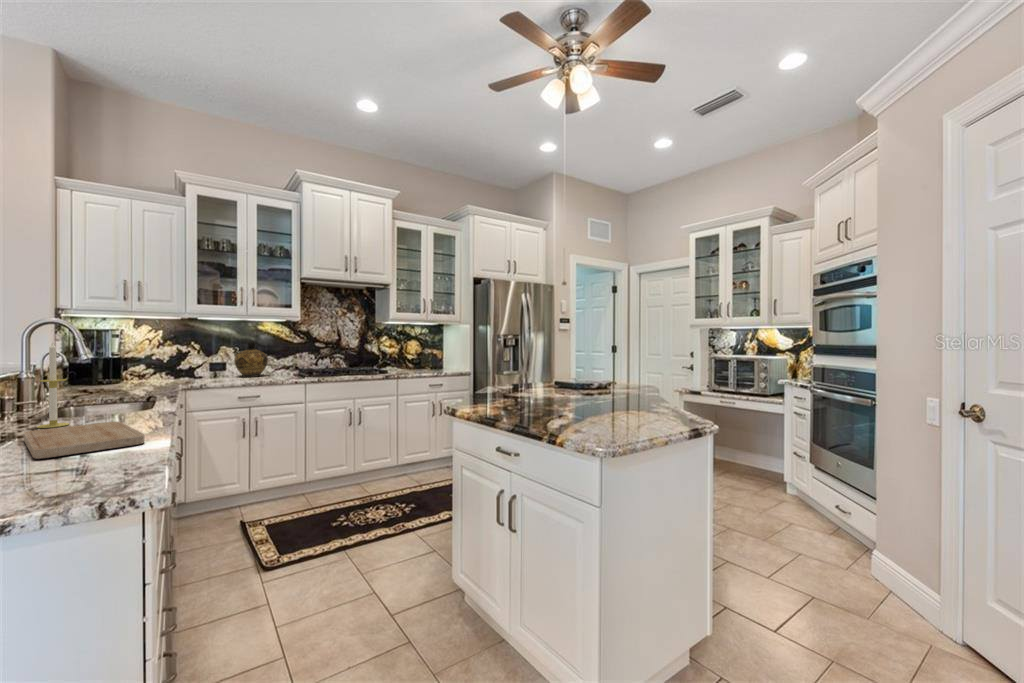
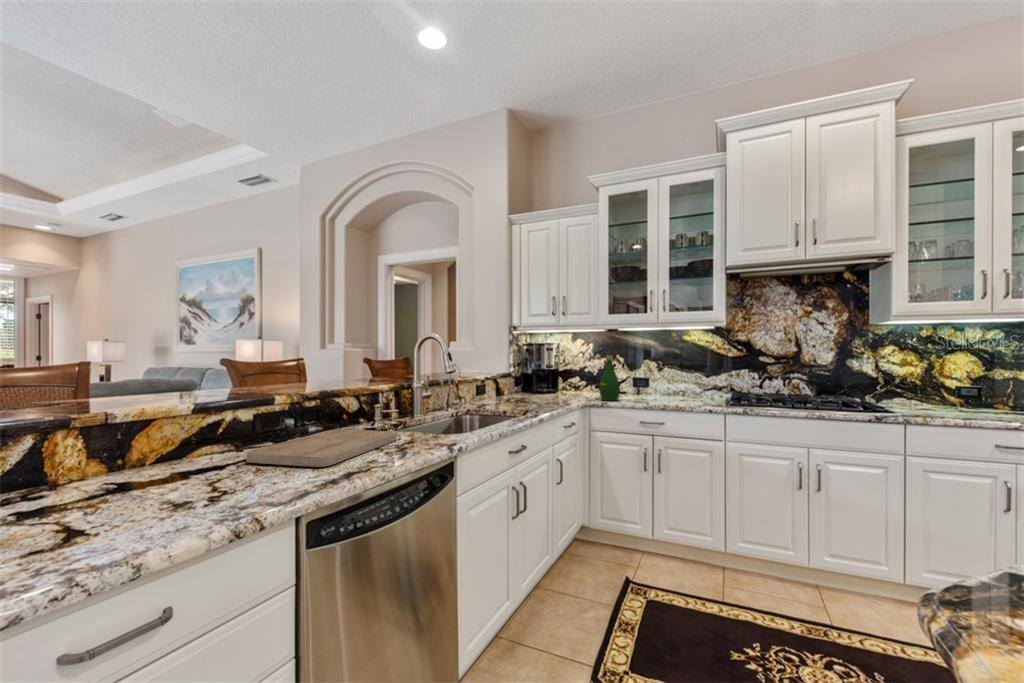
ceramic jug: present [234,340,268,377] -> none [656,353,694,397]
candle: present [37,343,69,428] -> none [379,345,402,428]
bottle: none [192,344,213,384] -> present [599,355,619,401]

